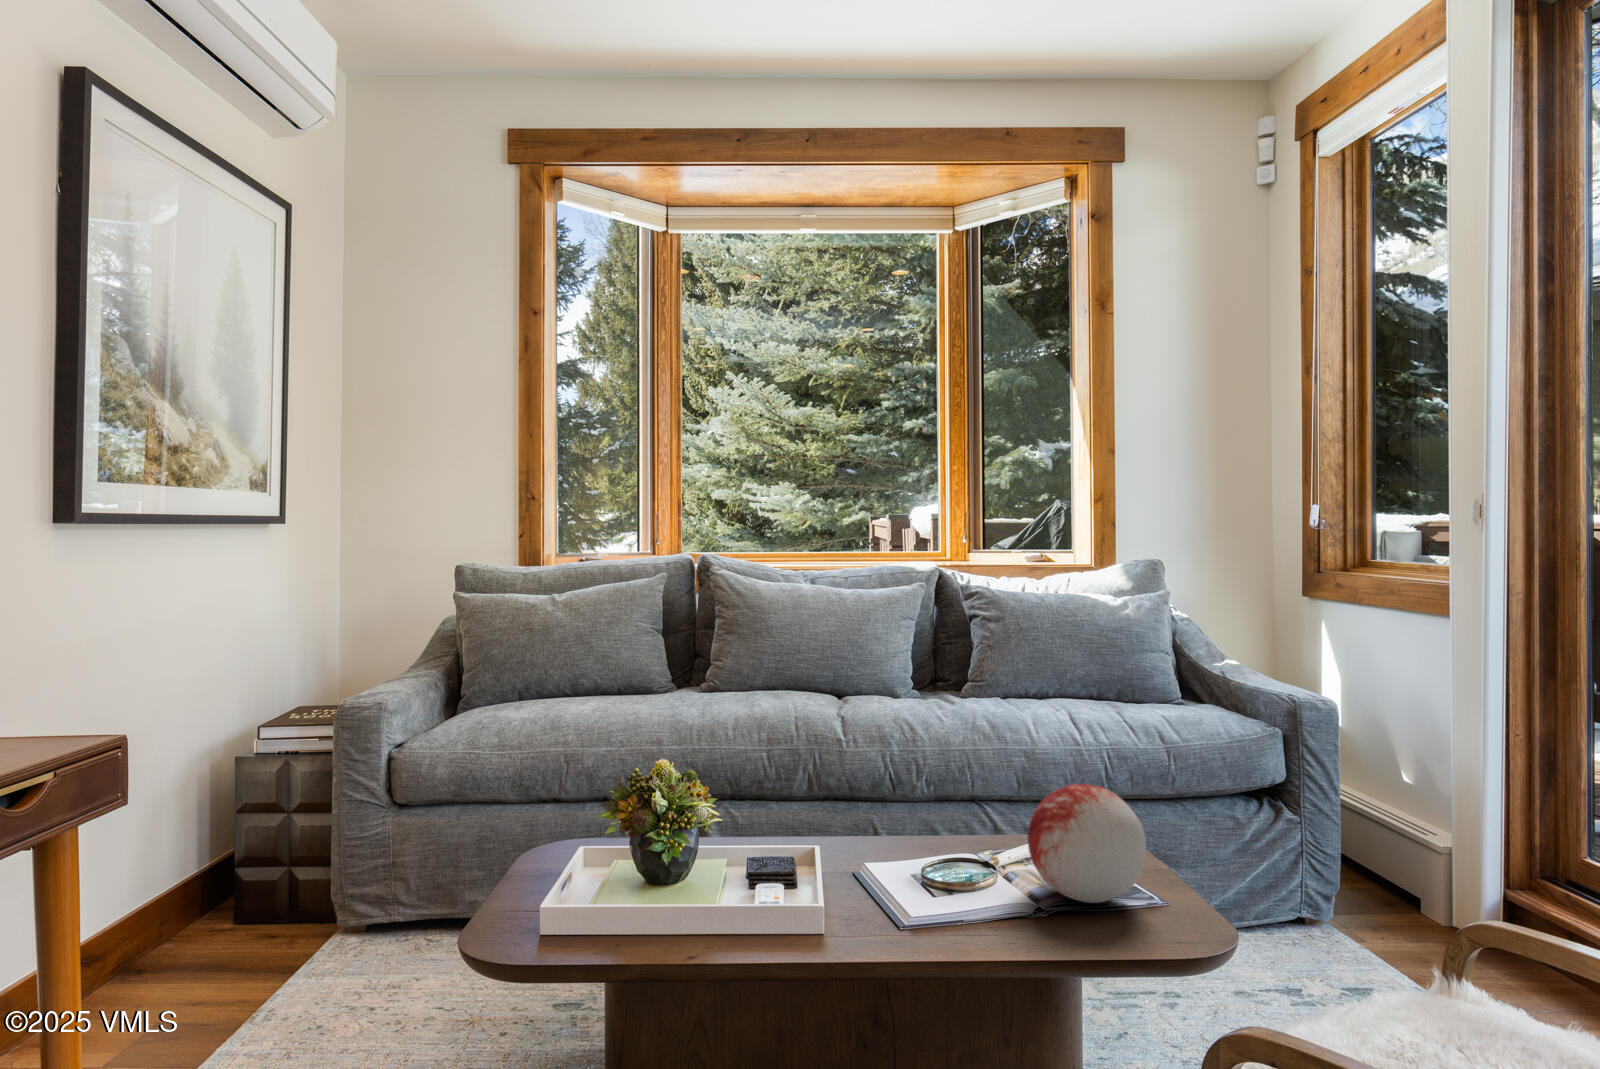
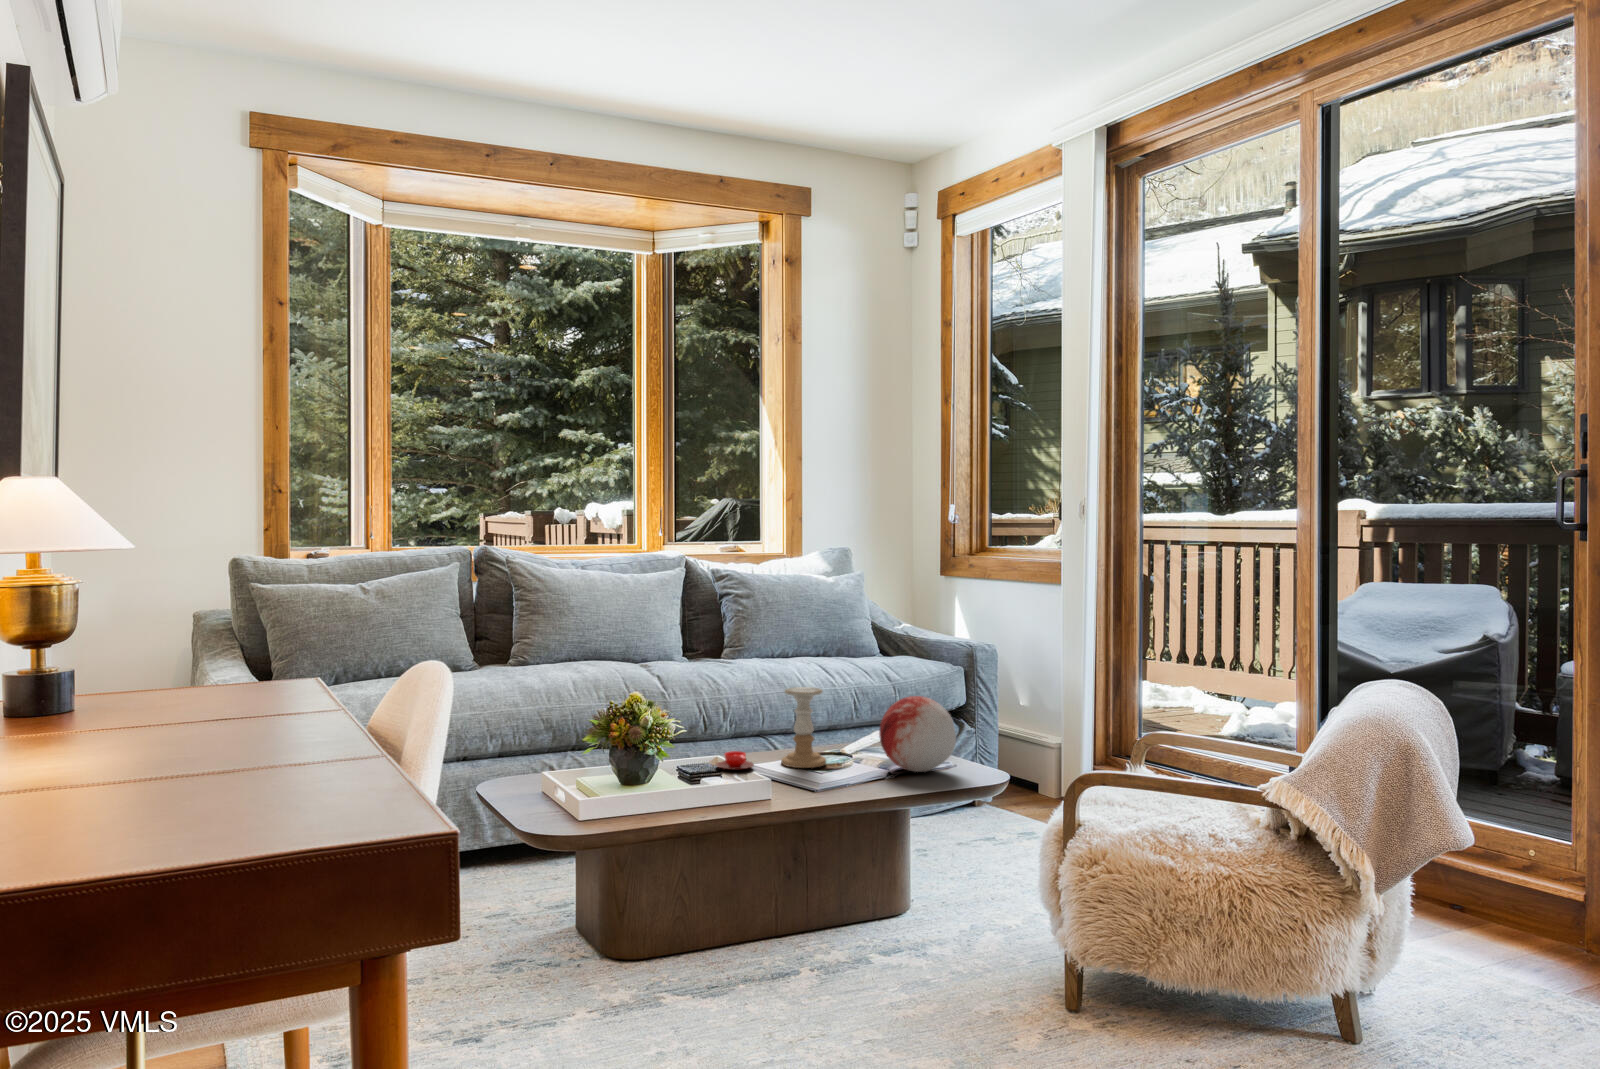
candle holder: none [897,752,961,871] -> present [781,687,826,768]
teacup: none [799,832,850,861] -> present [717,751,754,769]

